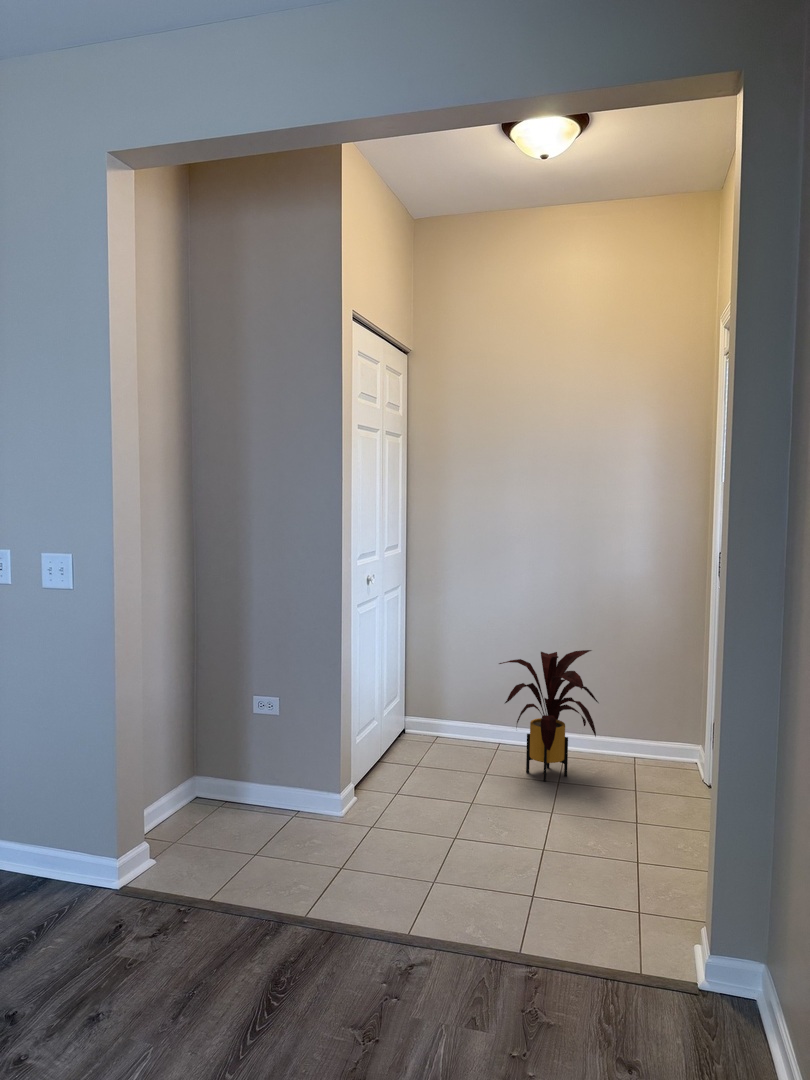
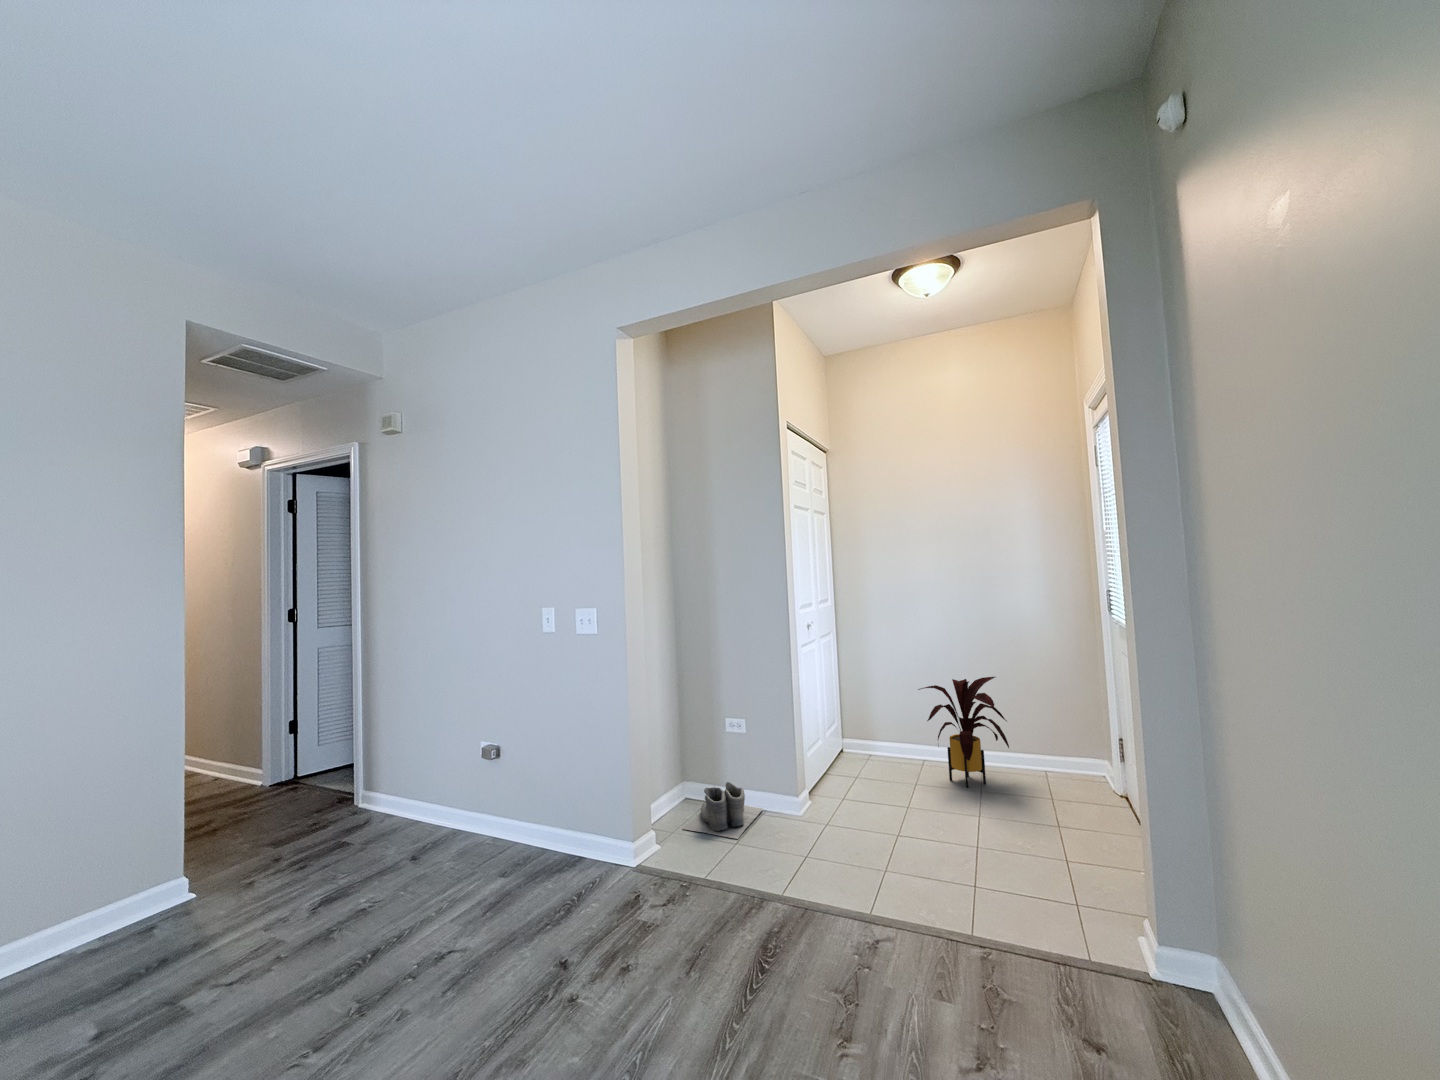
boots: none [185,780,294,851] -> present [683,782,763,839]

